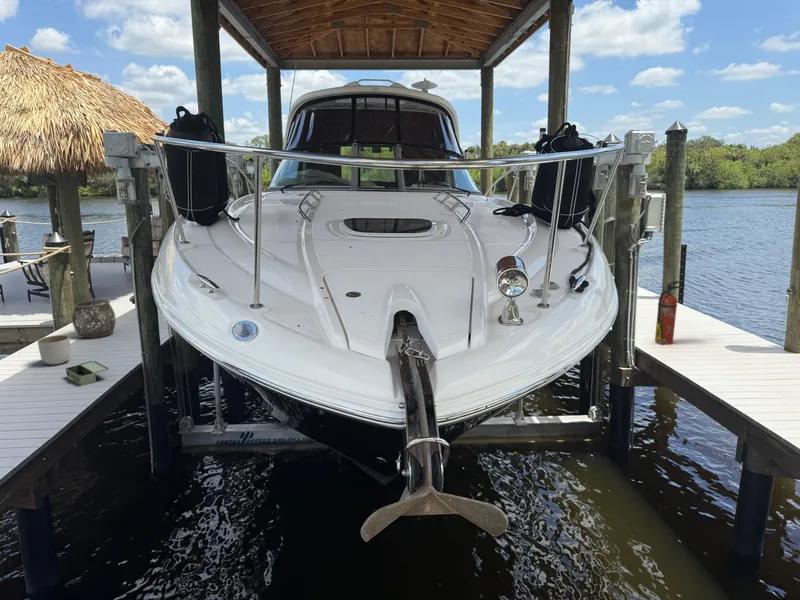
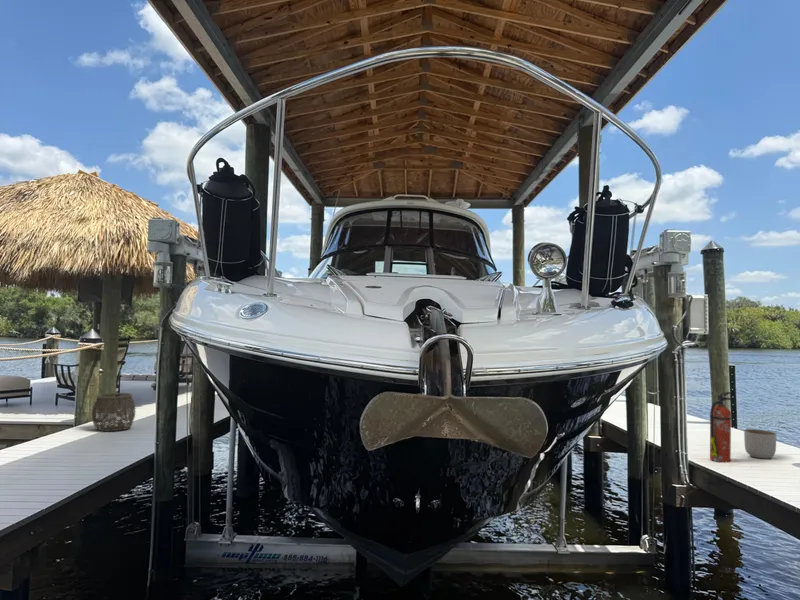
planter: present [38,335,71,365] -> present [744,429,776,459]
toolbox: present [66,361,108,386] -> none [76,444,121,467]

